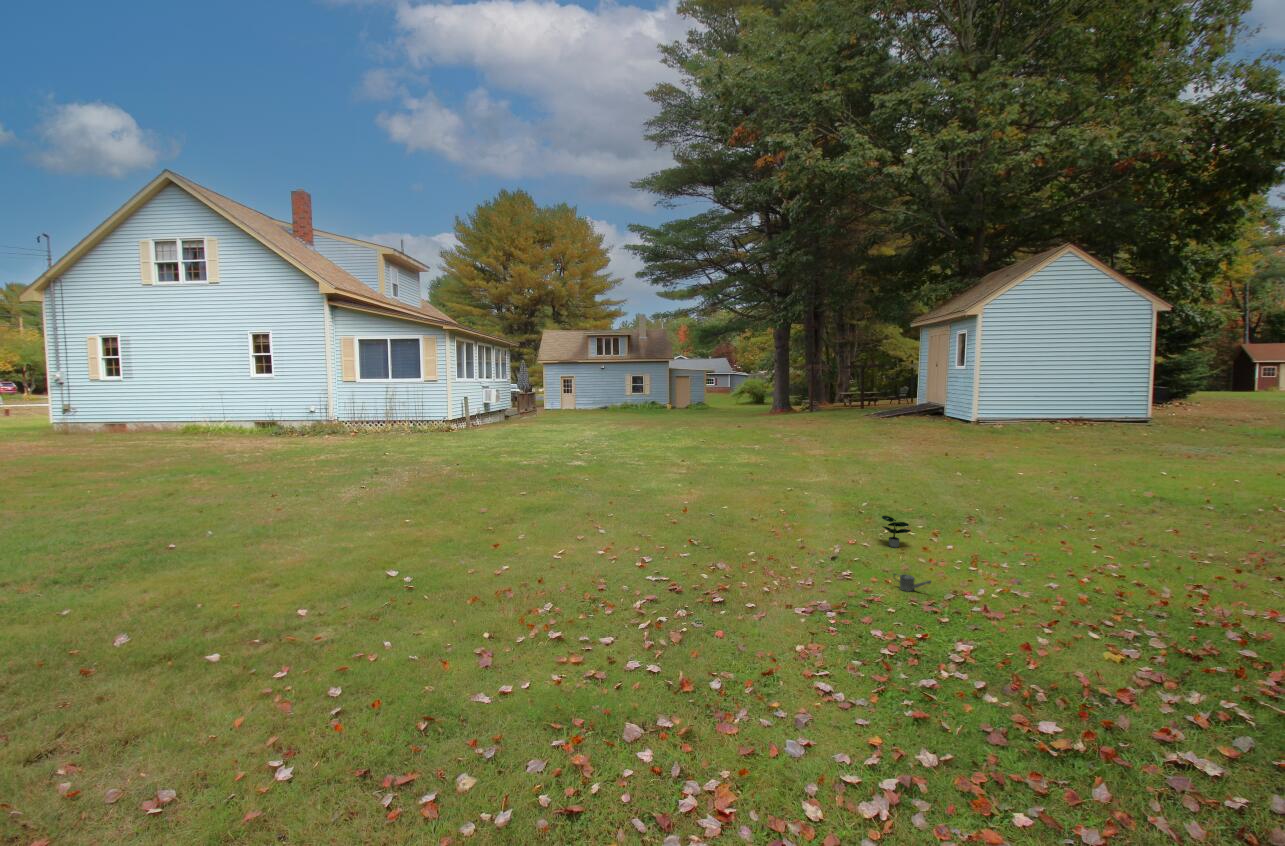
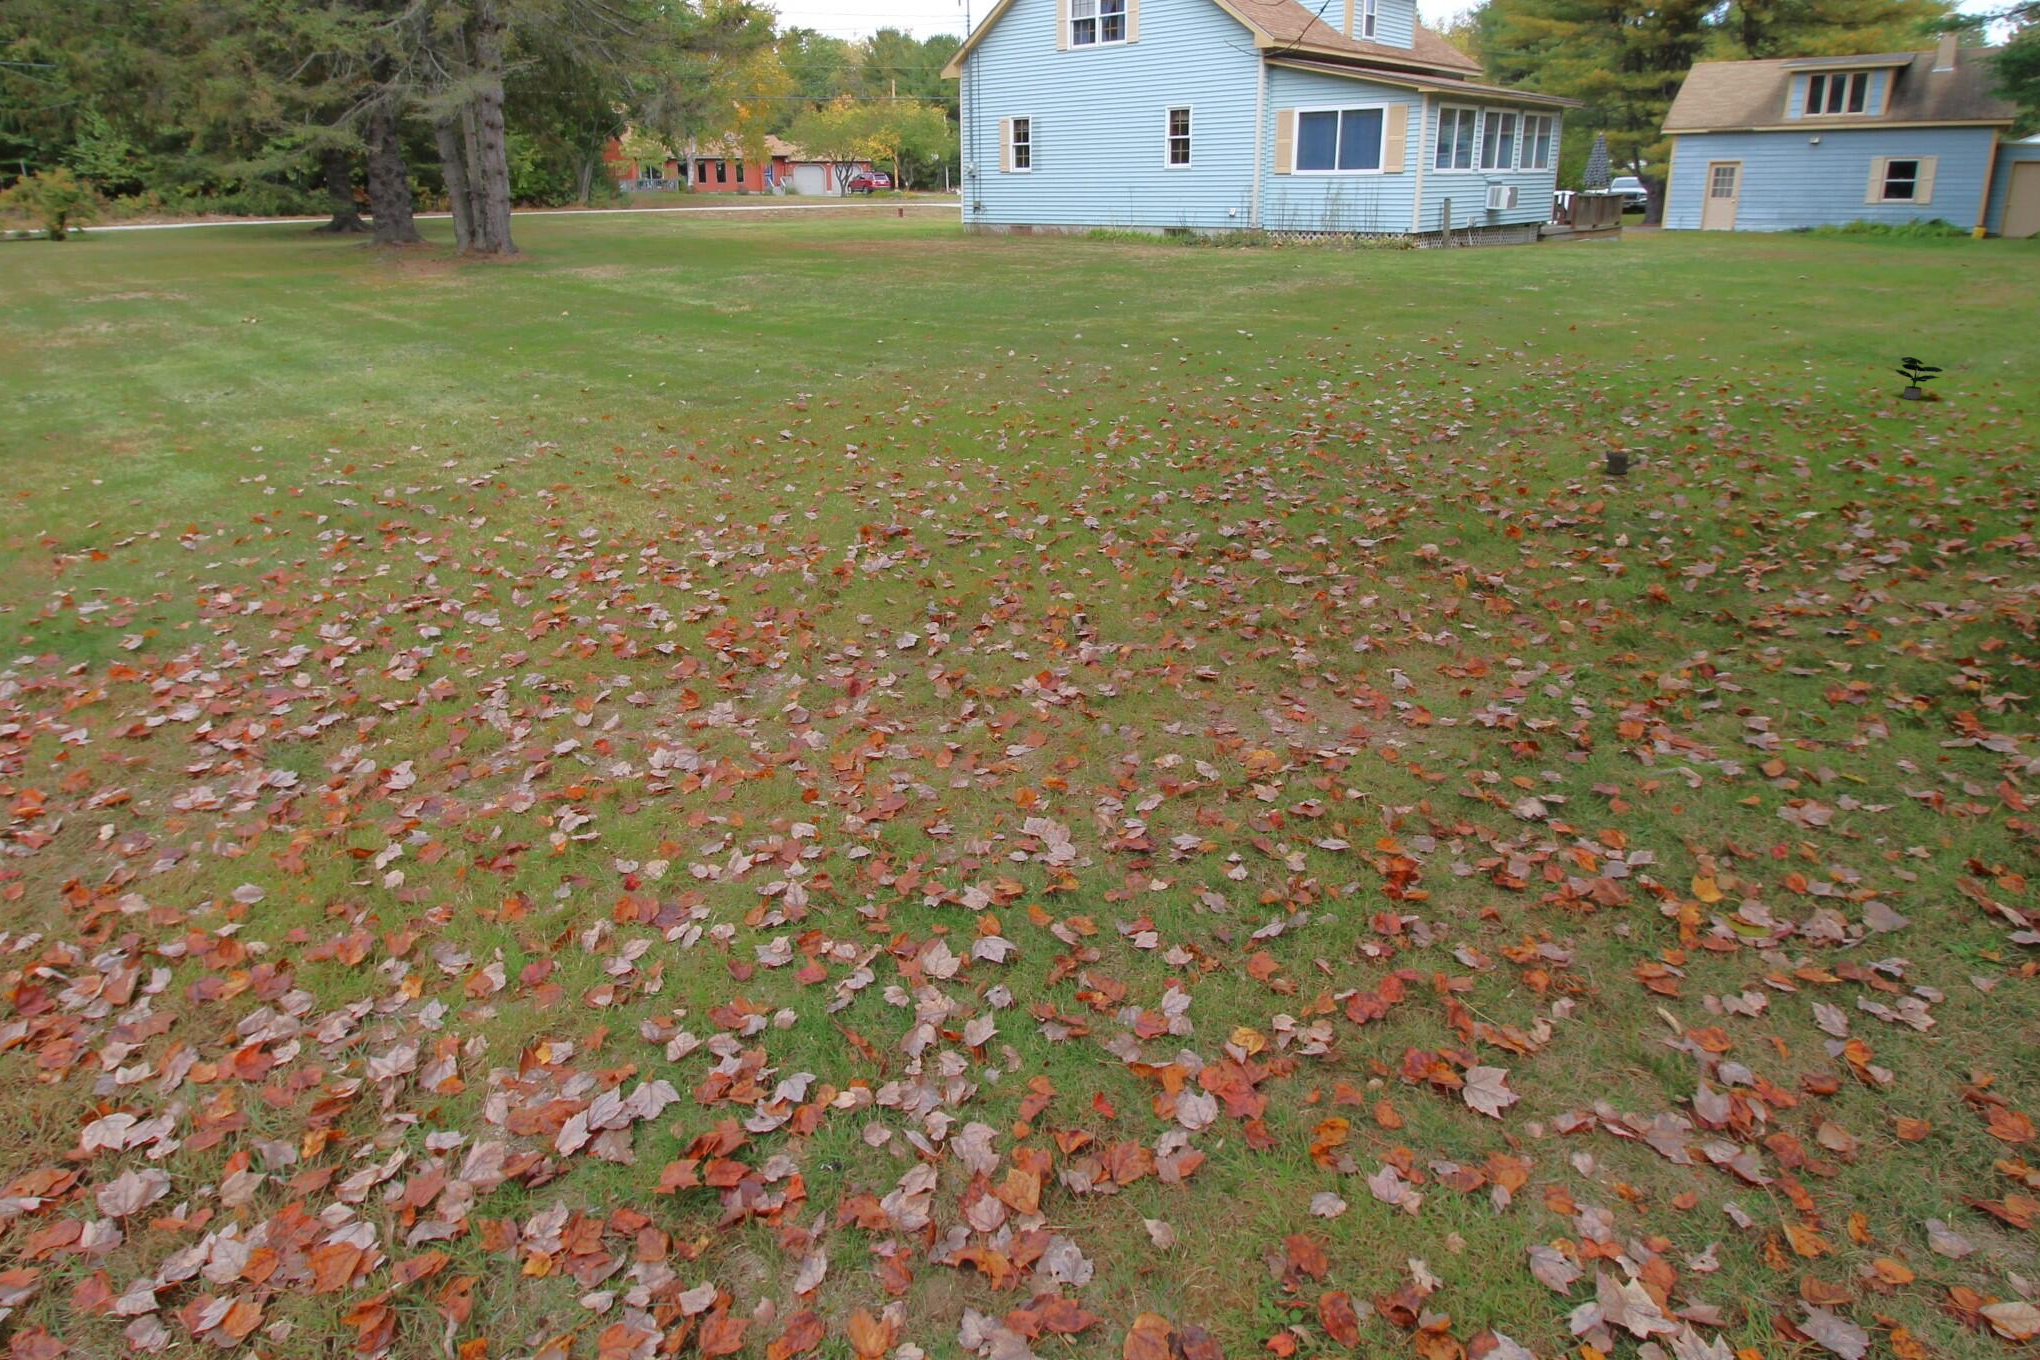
watering can: present [893,574,931,592] -> present [1606,450,1641,475]

